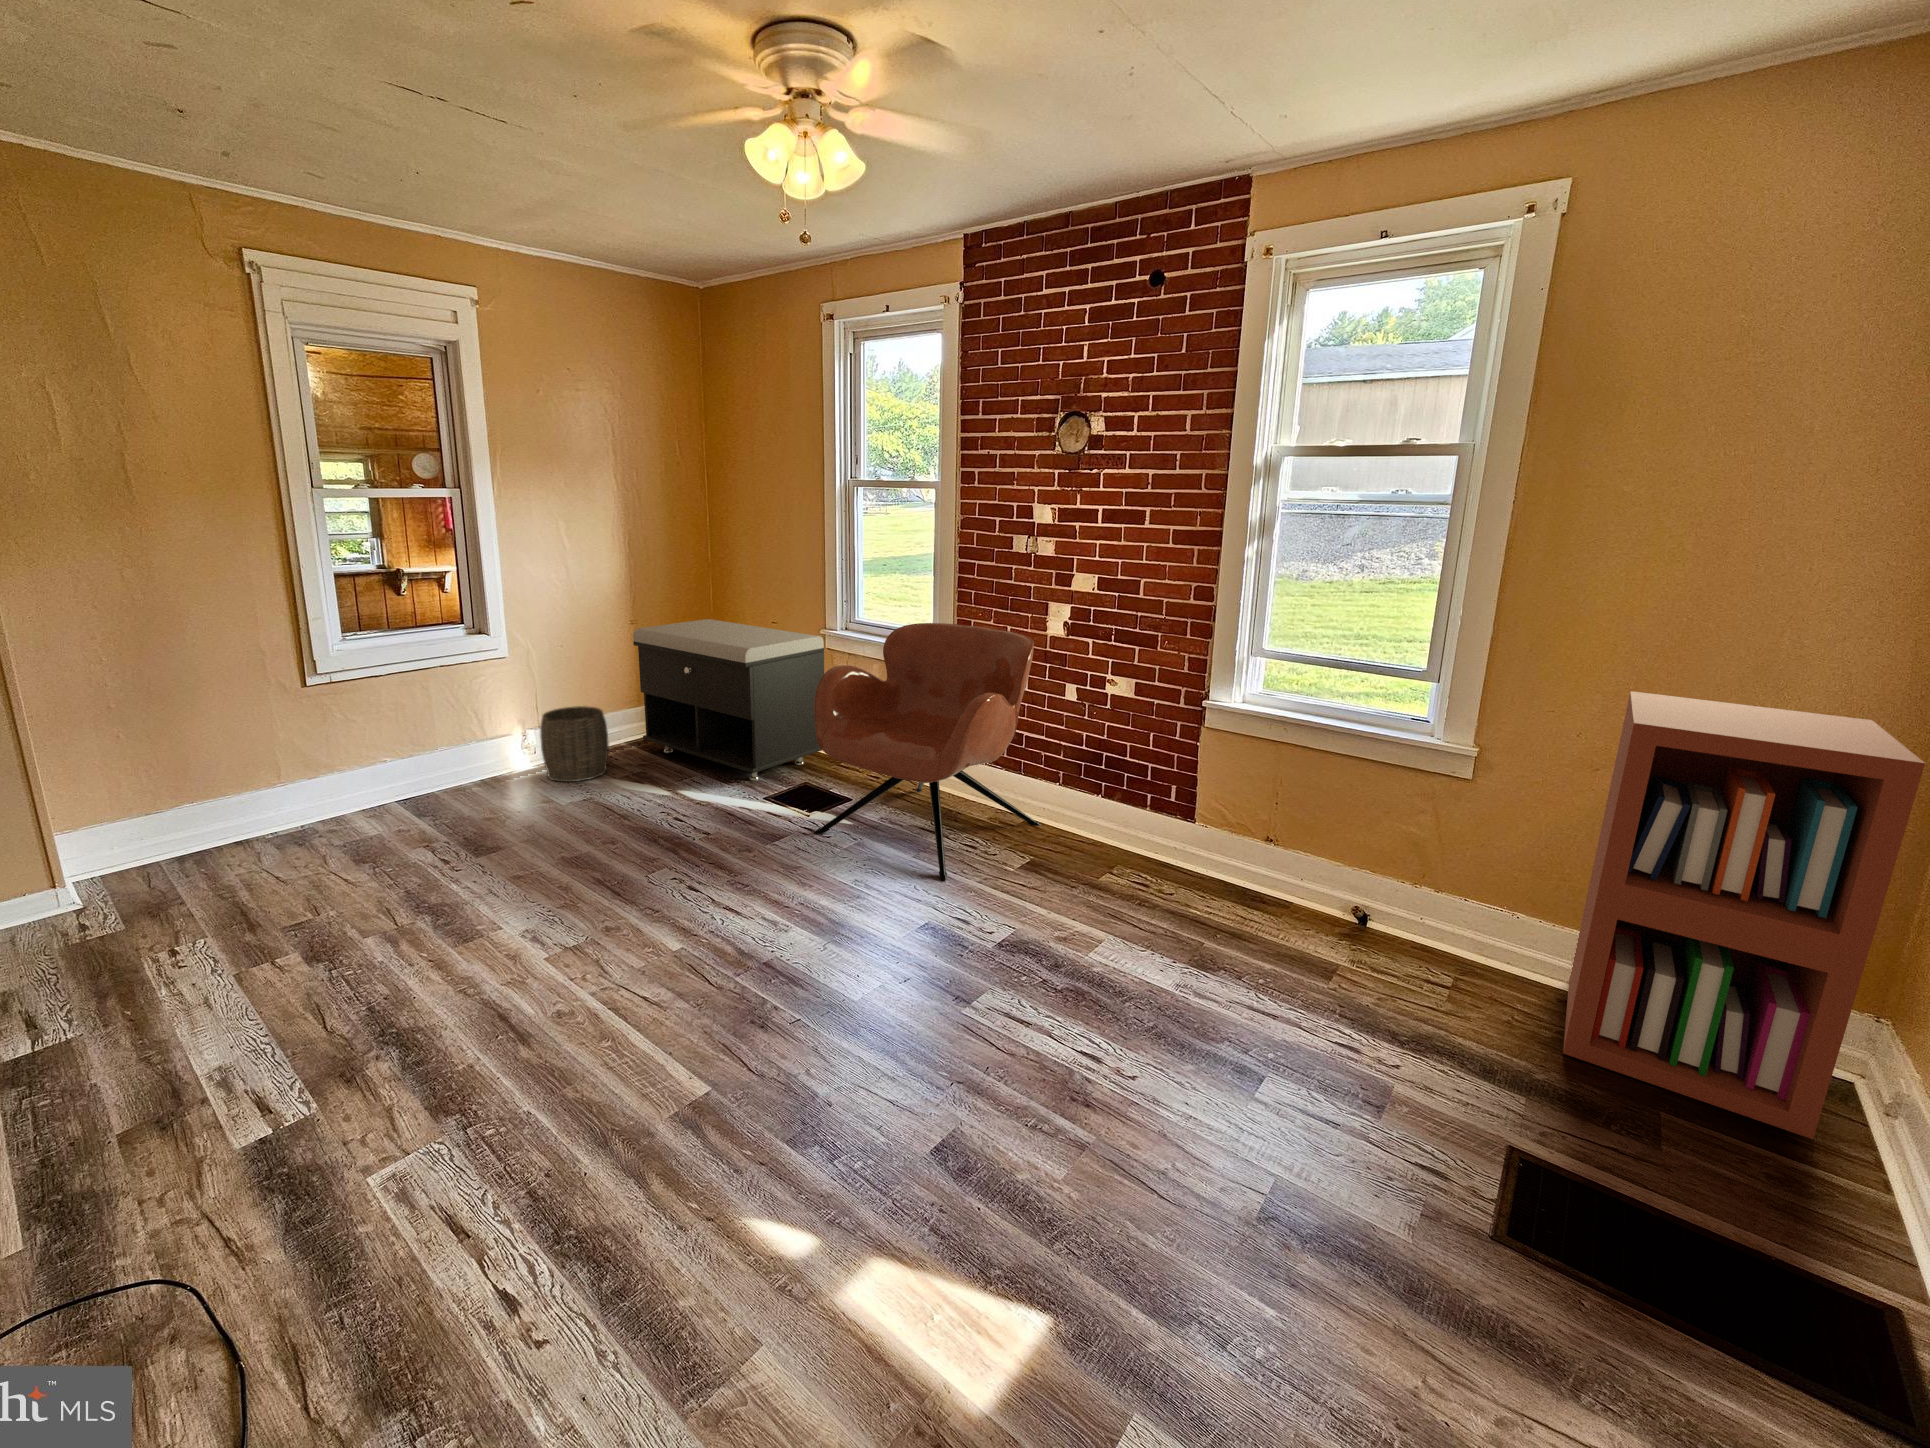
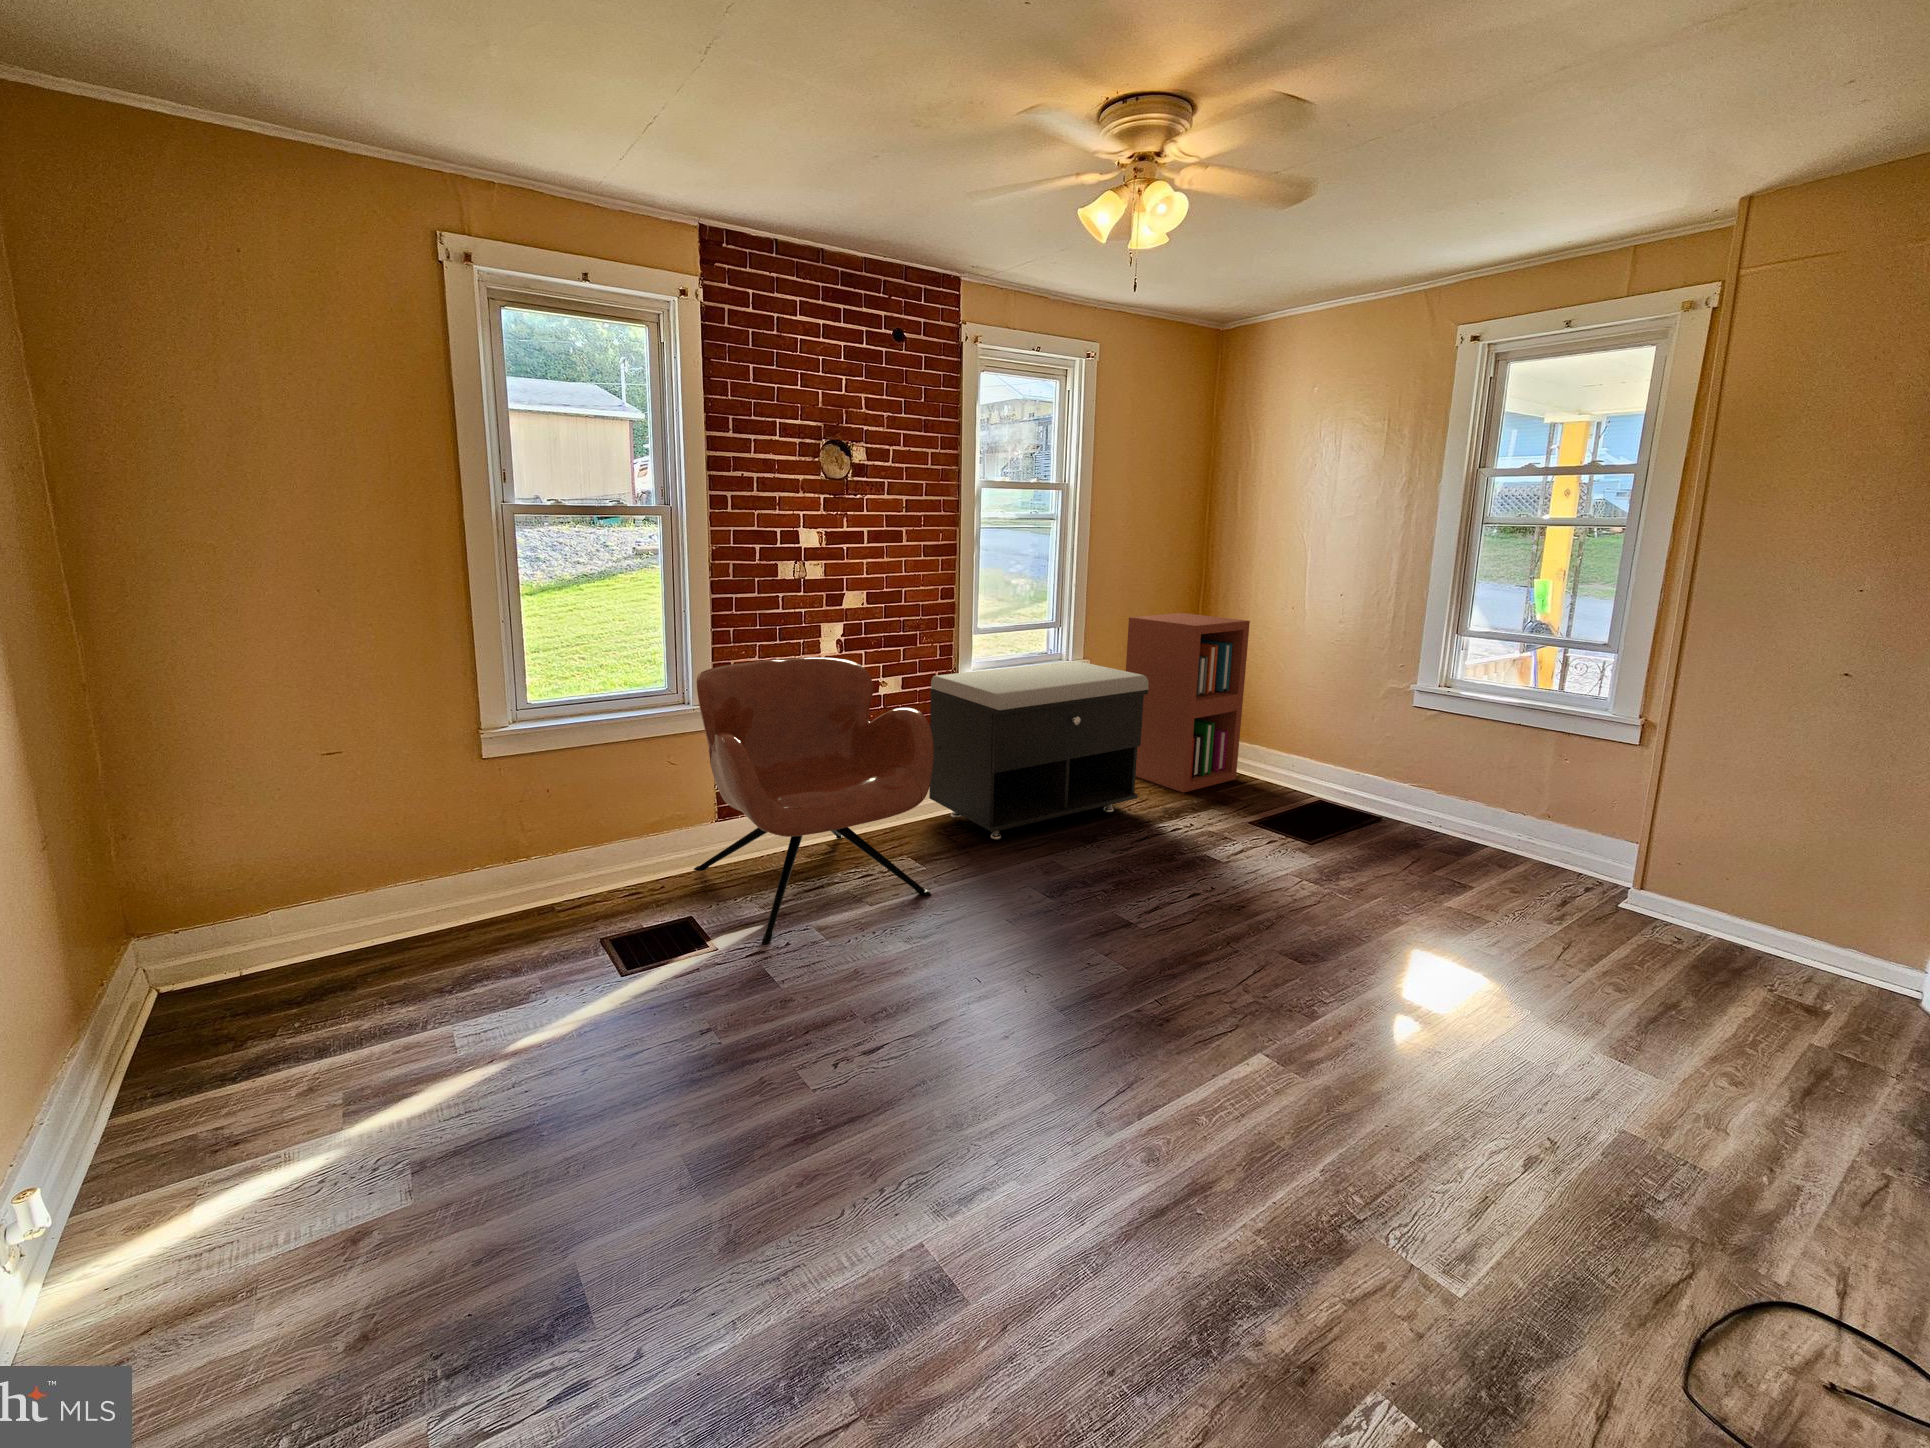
storage bench: present [633,619,824,781] -> present [929,661,1149,839]
woven basket: present [540,706,609,782] -> none [45,1011,259,1241]

